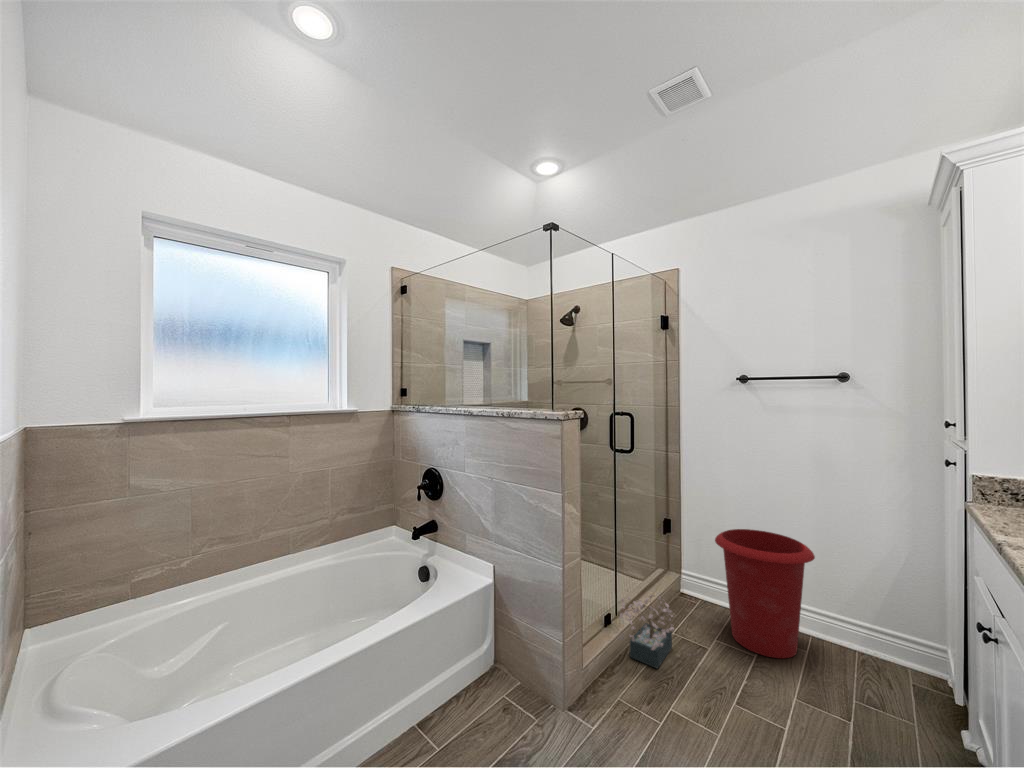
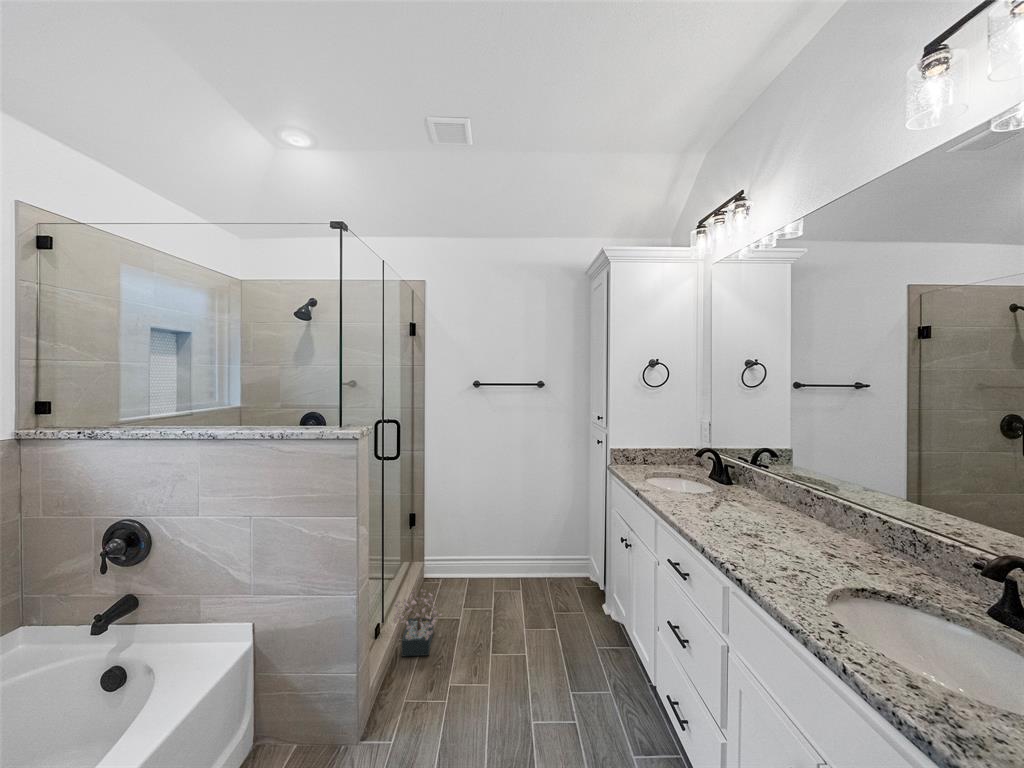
waste bin: present [715,529,815,658] -> none [460,508,528,607]

